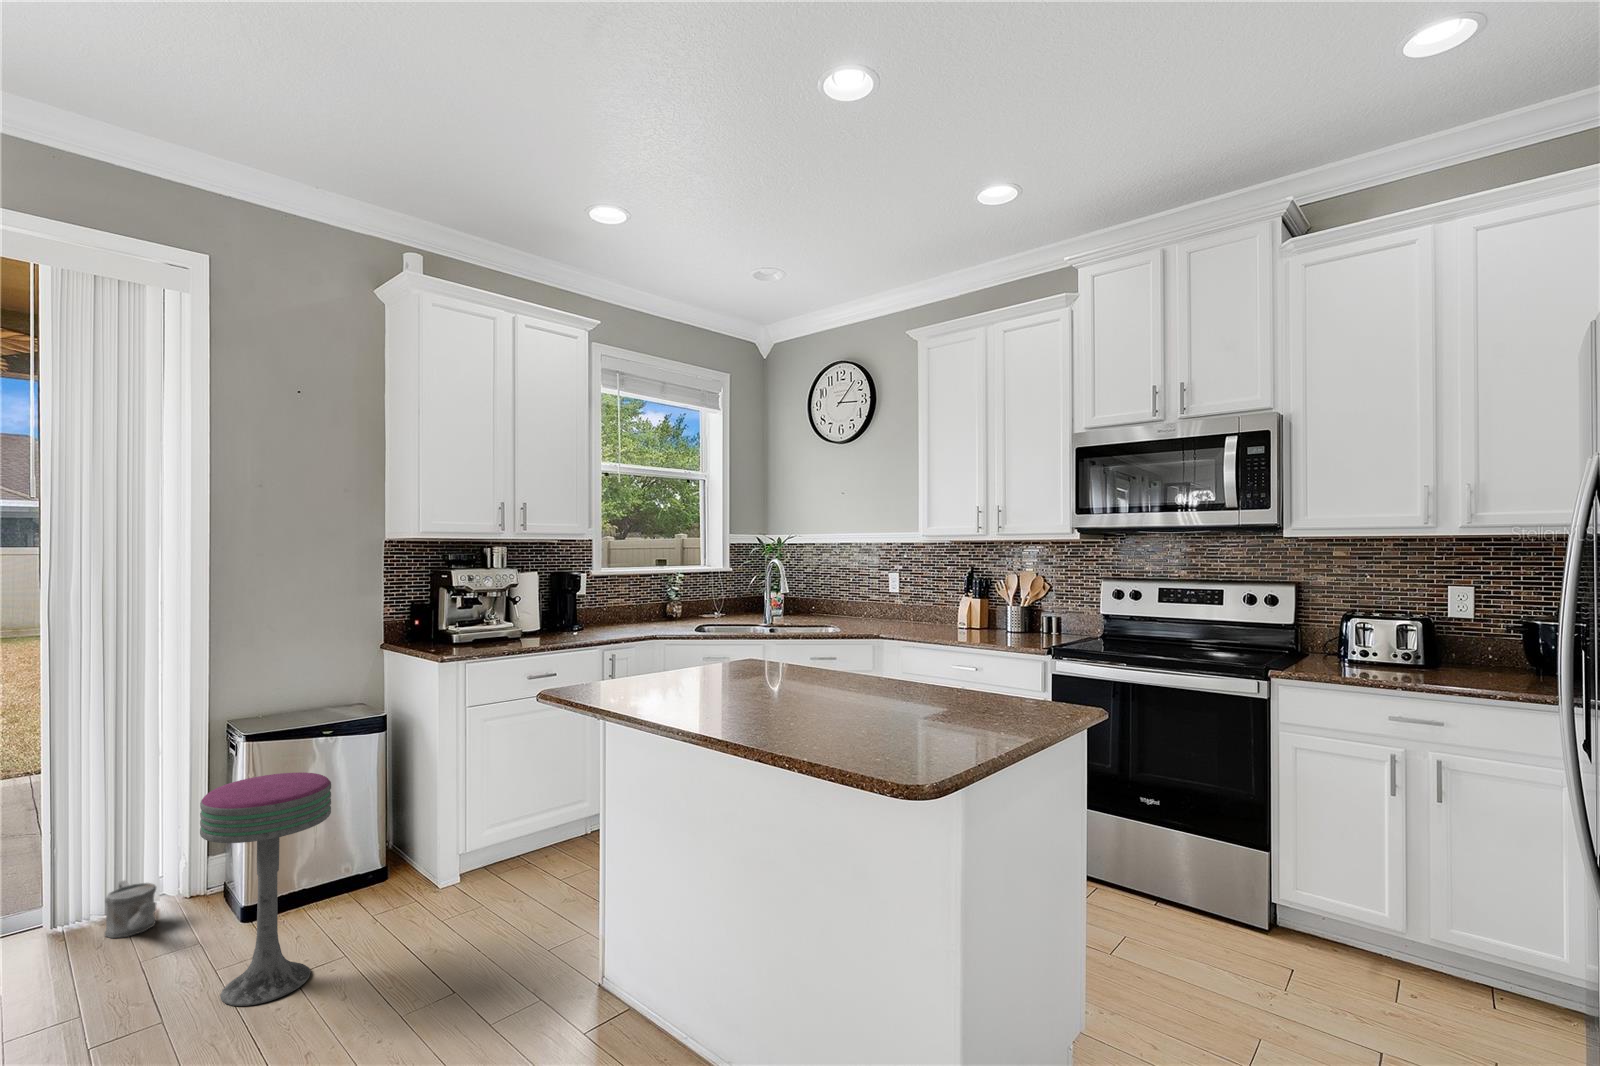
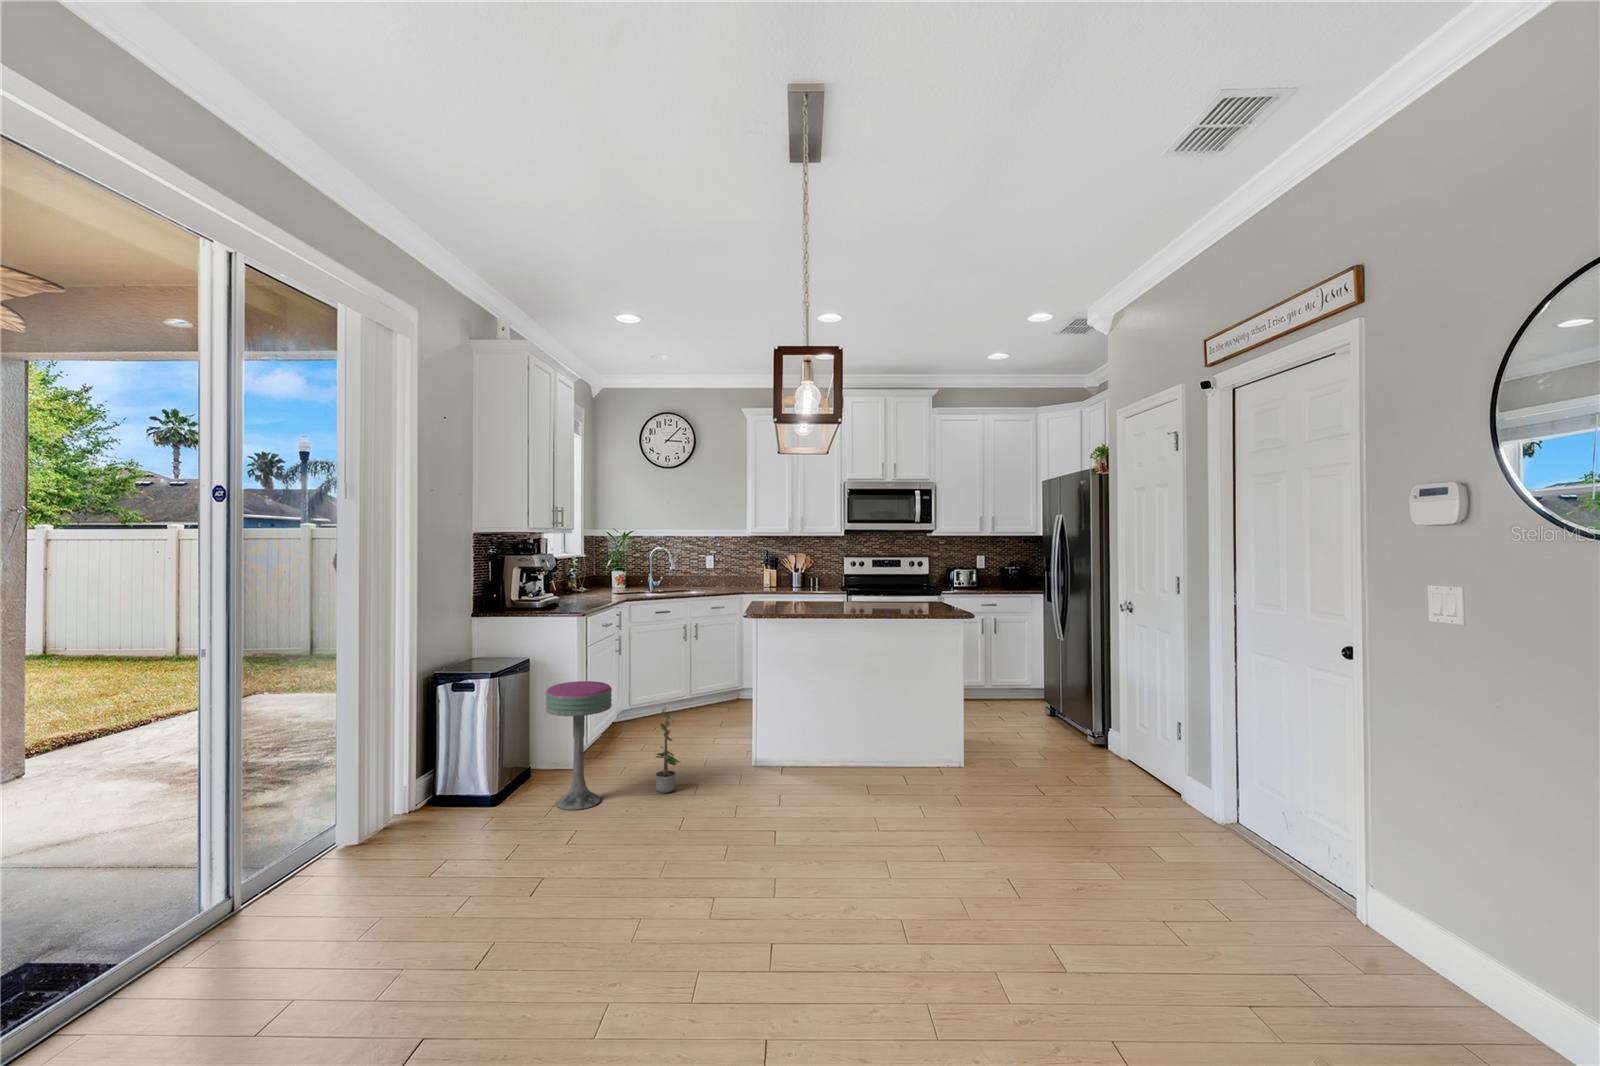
potted plant: none [348,840,444,1018] -> present [656,708,680,793]
watering can: present [105,881,156,938] -> none [385,783,461,820]

